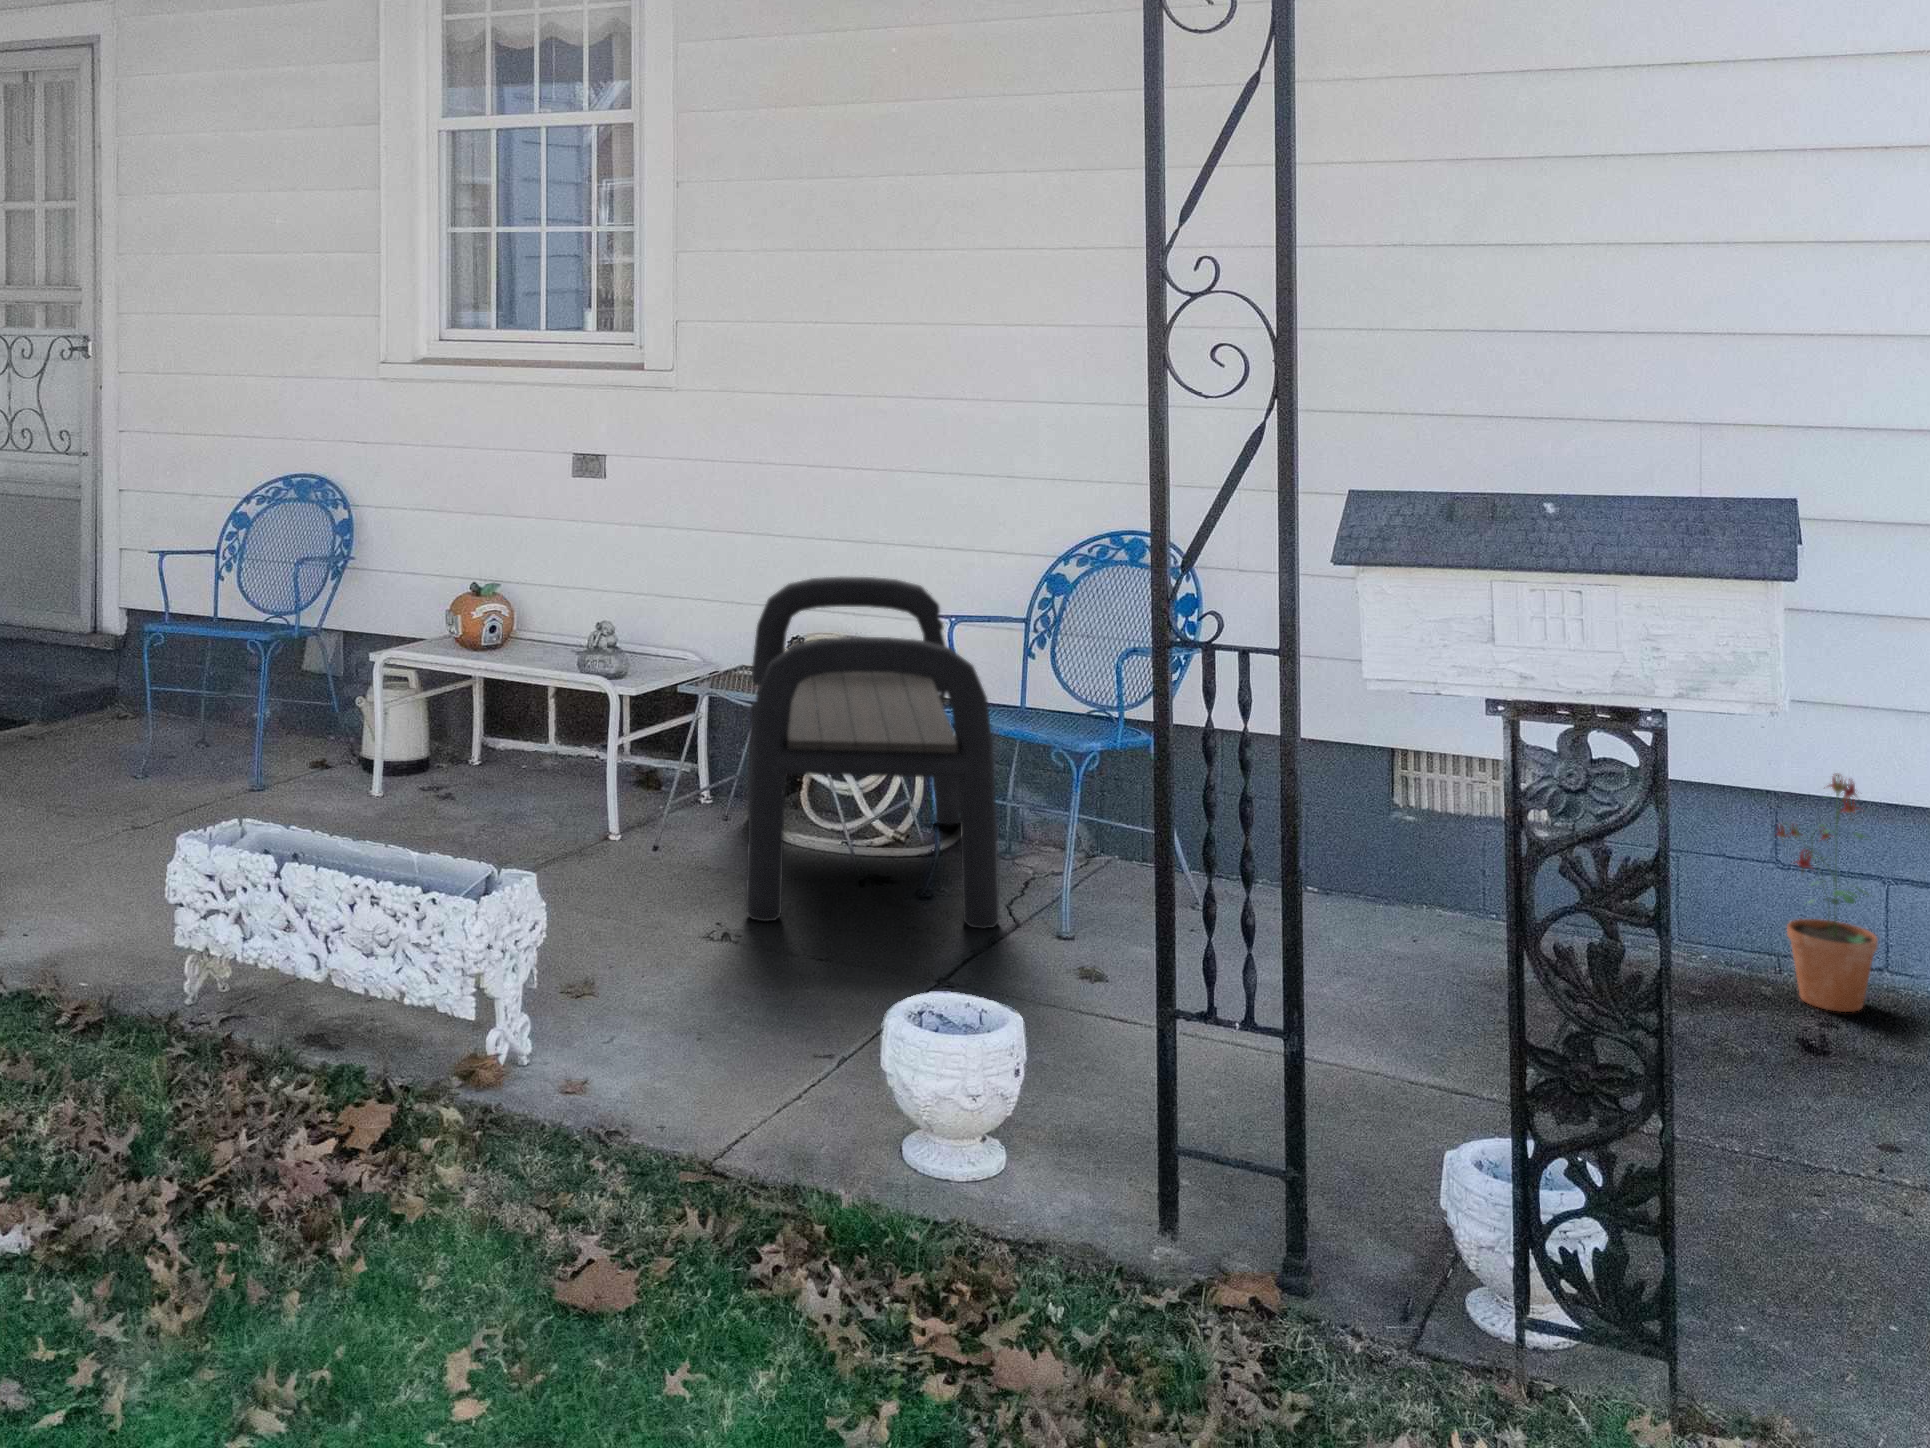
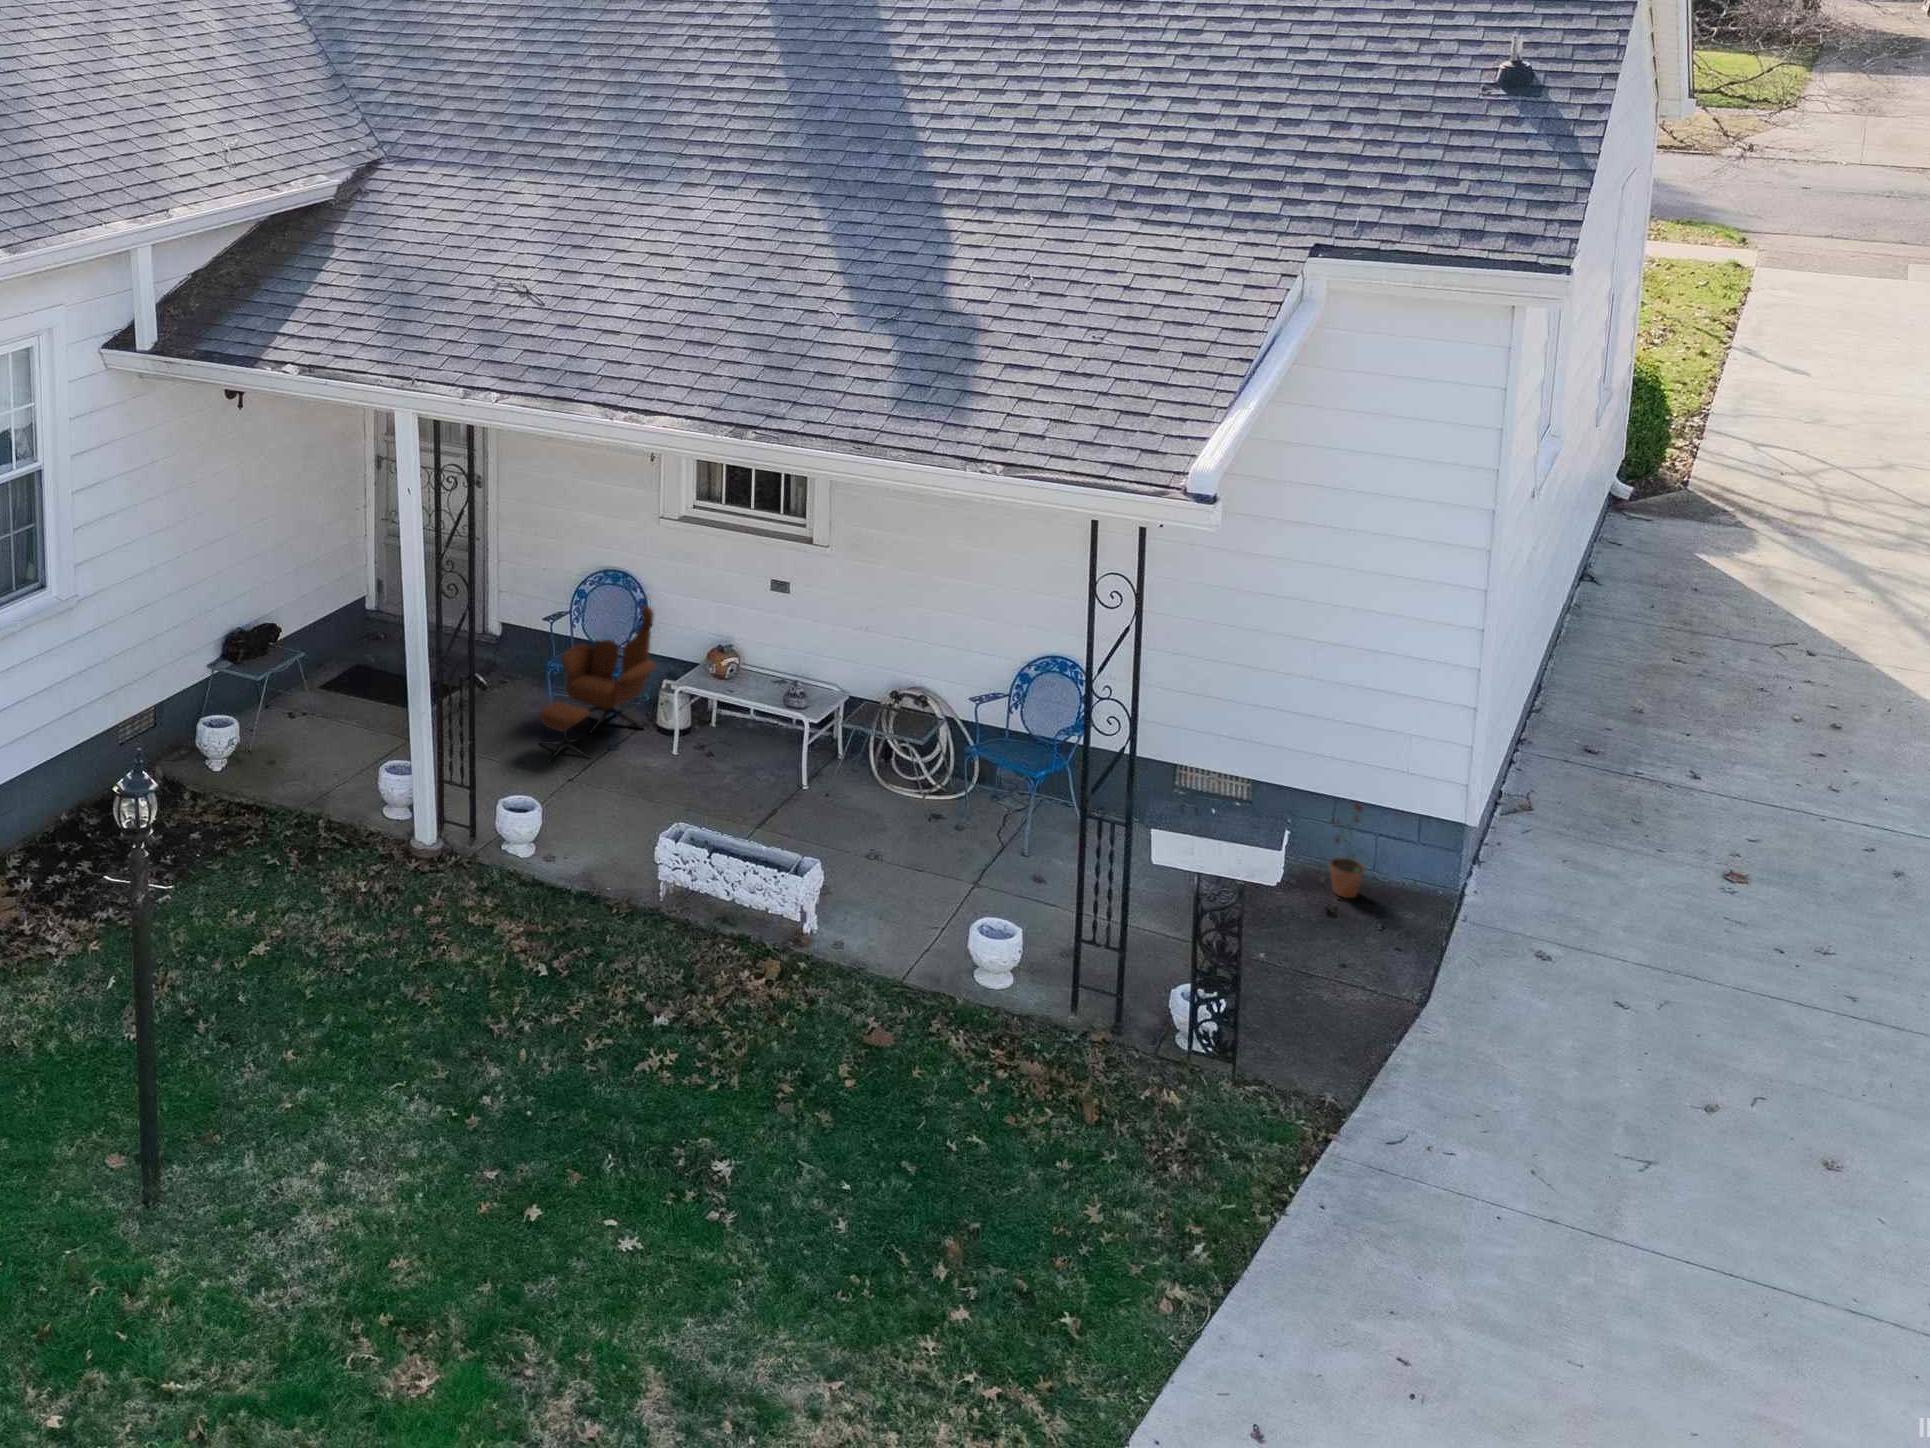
lounge chair: none [102,522,360,802] -> present [540,603,655,757]
bench: present [746,577,1000,929] -> none [868,665,997,852]

